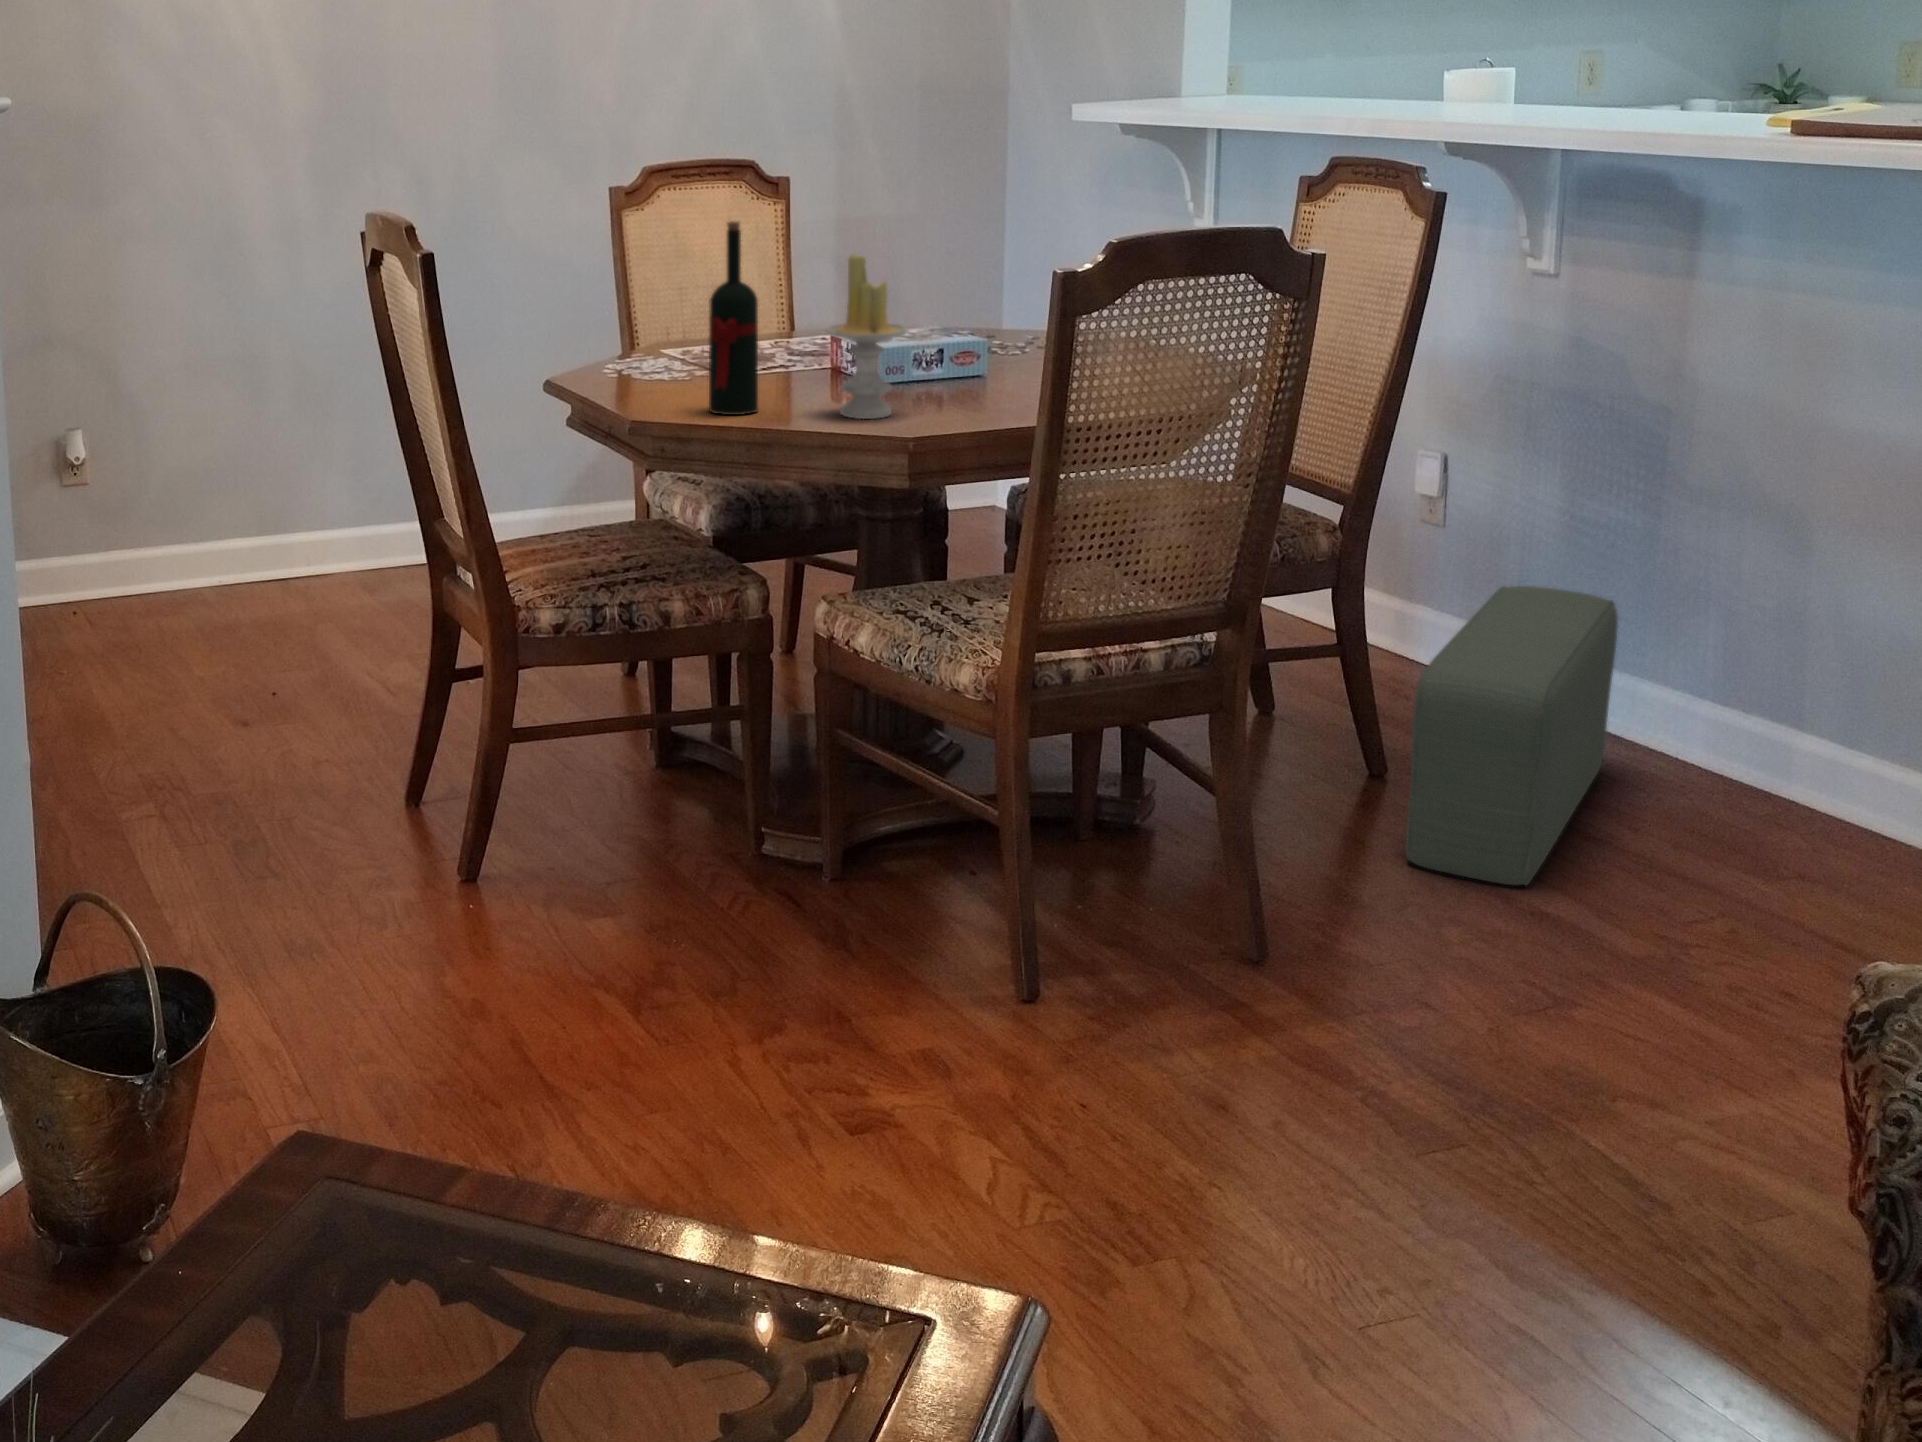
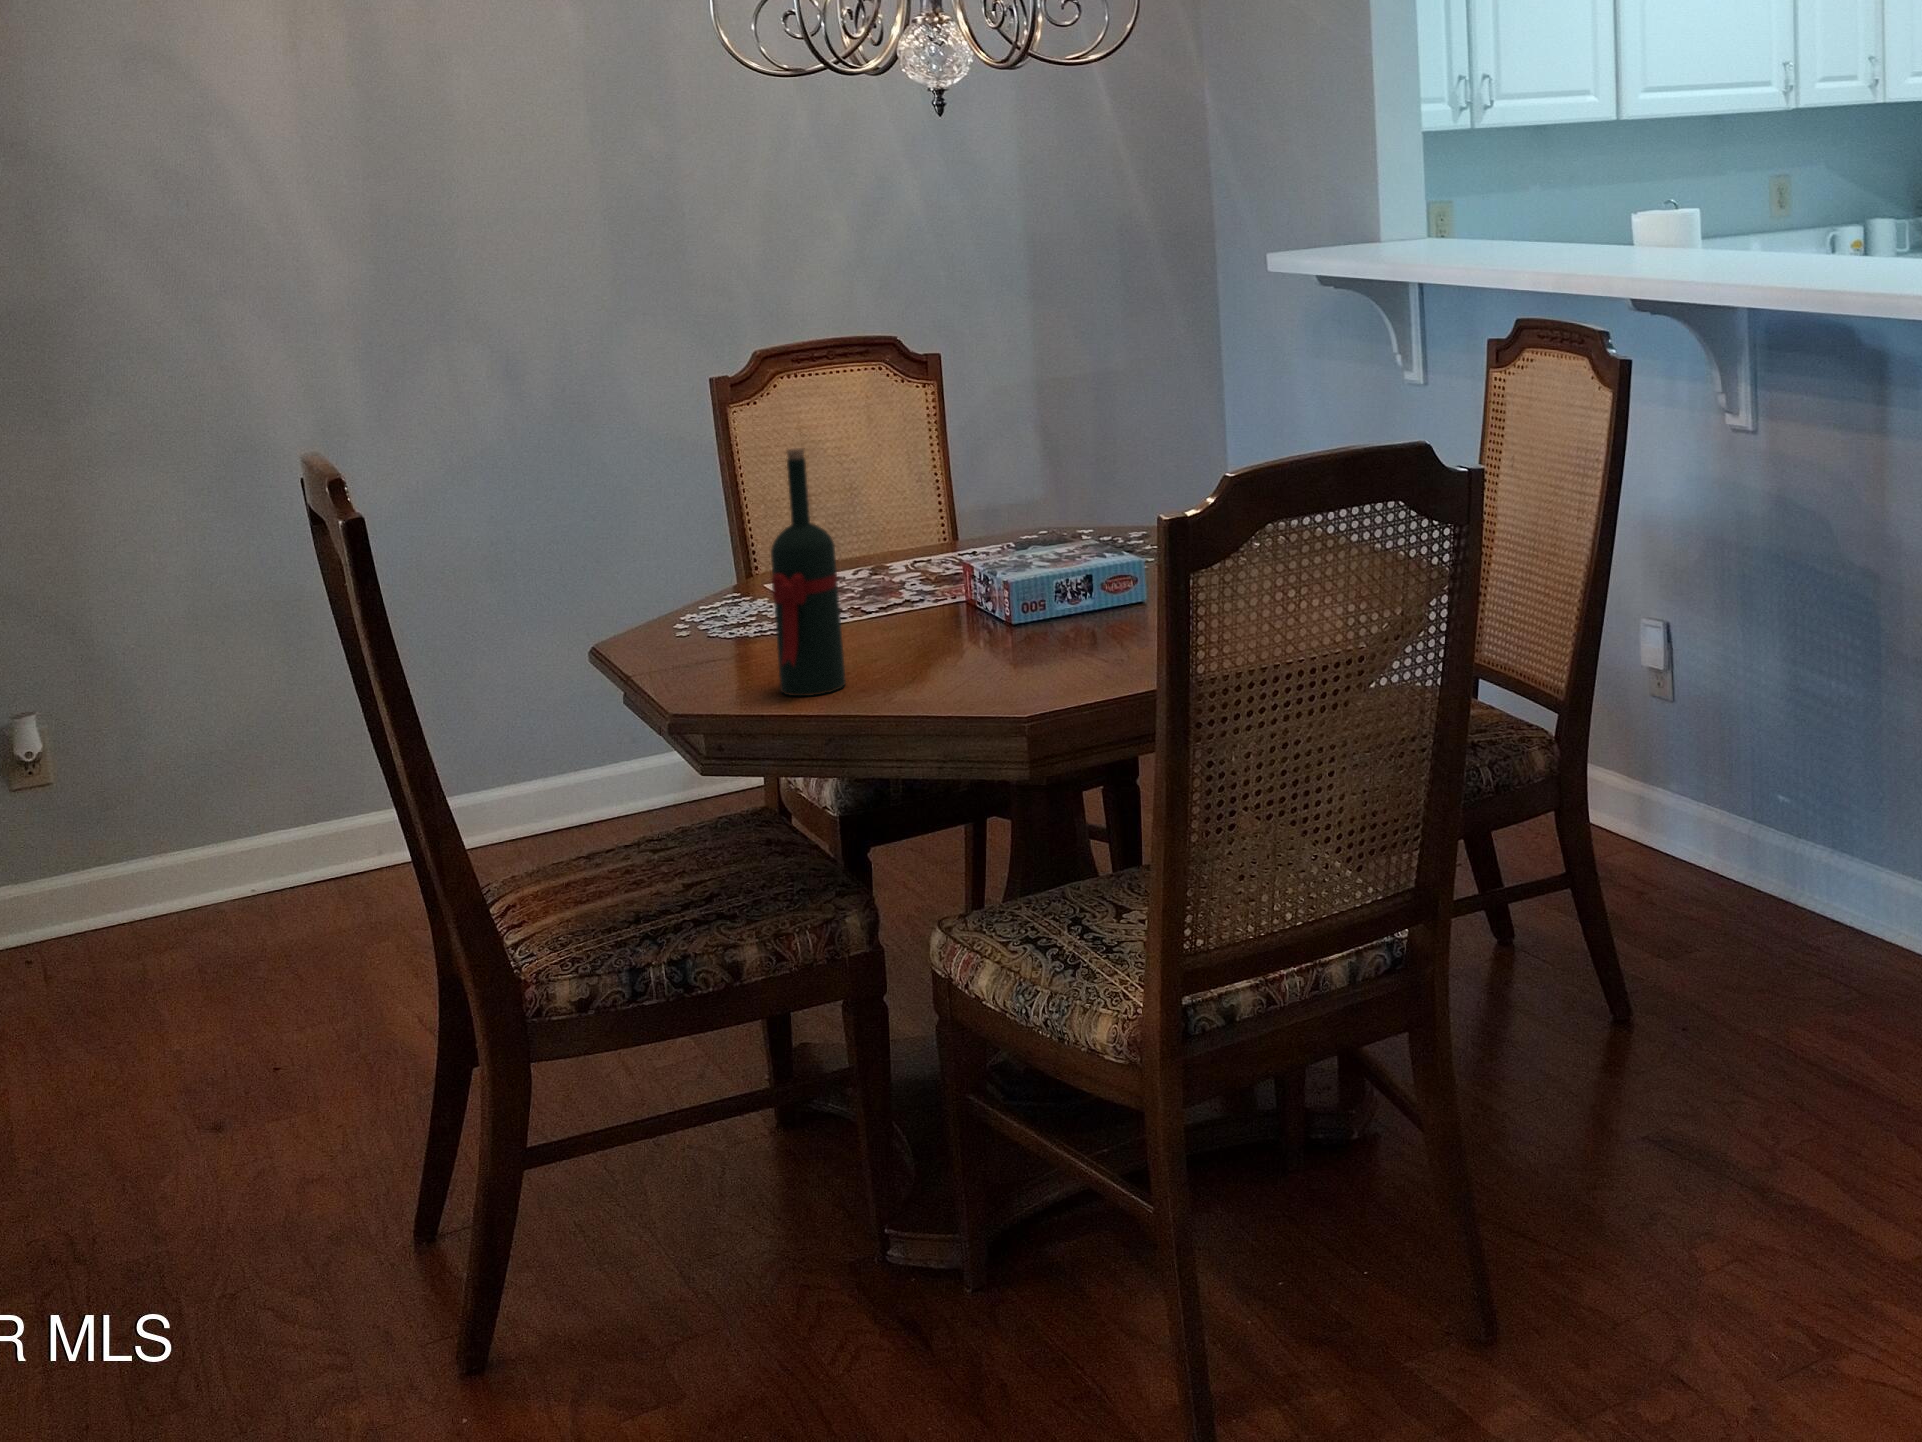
candle: present [826,254,908,419] -> none [919,481,1025,689]
pouf: present [1406,586,1618,885] -> none [1647,783,1850,1164]

